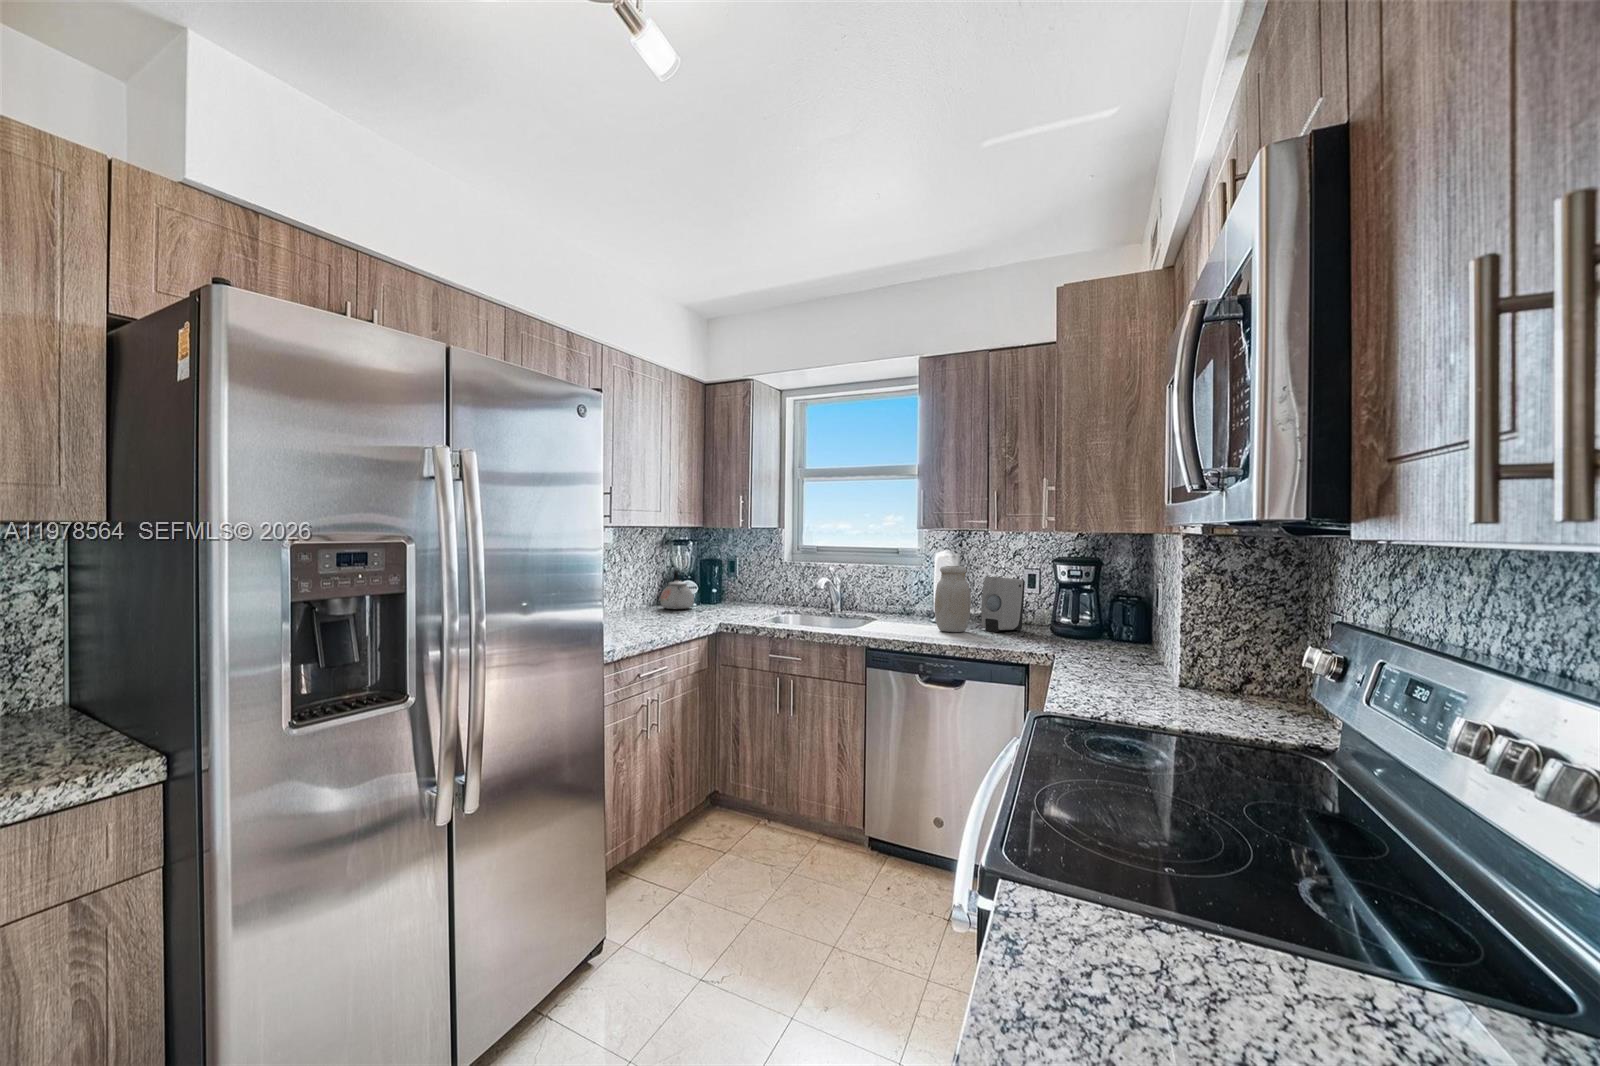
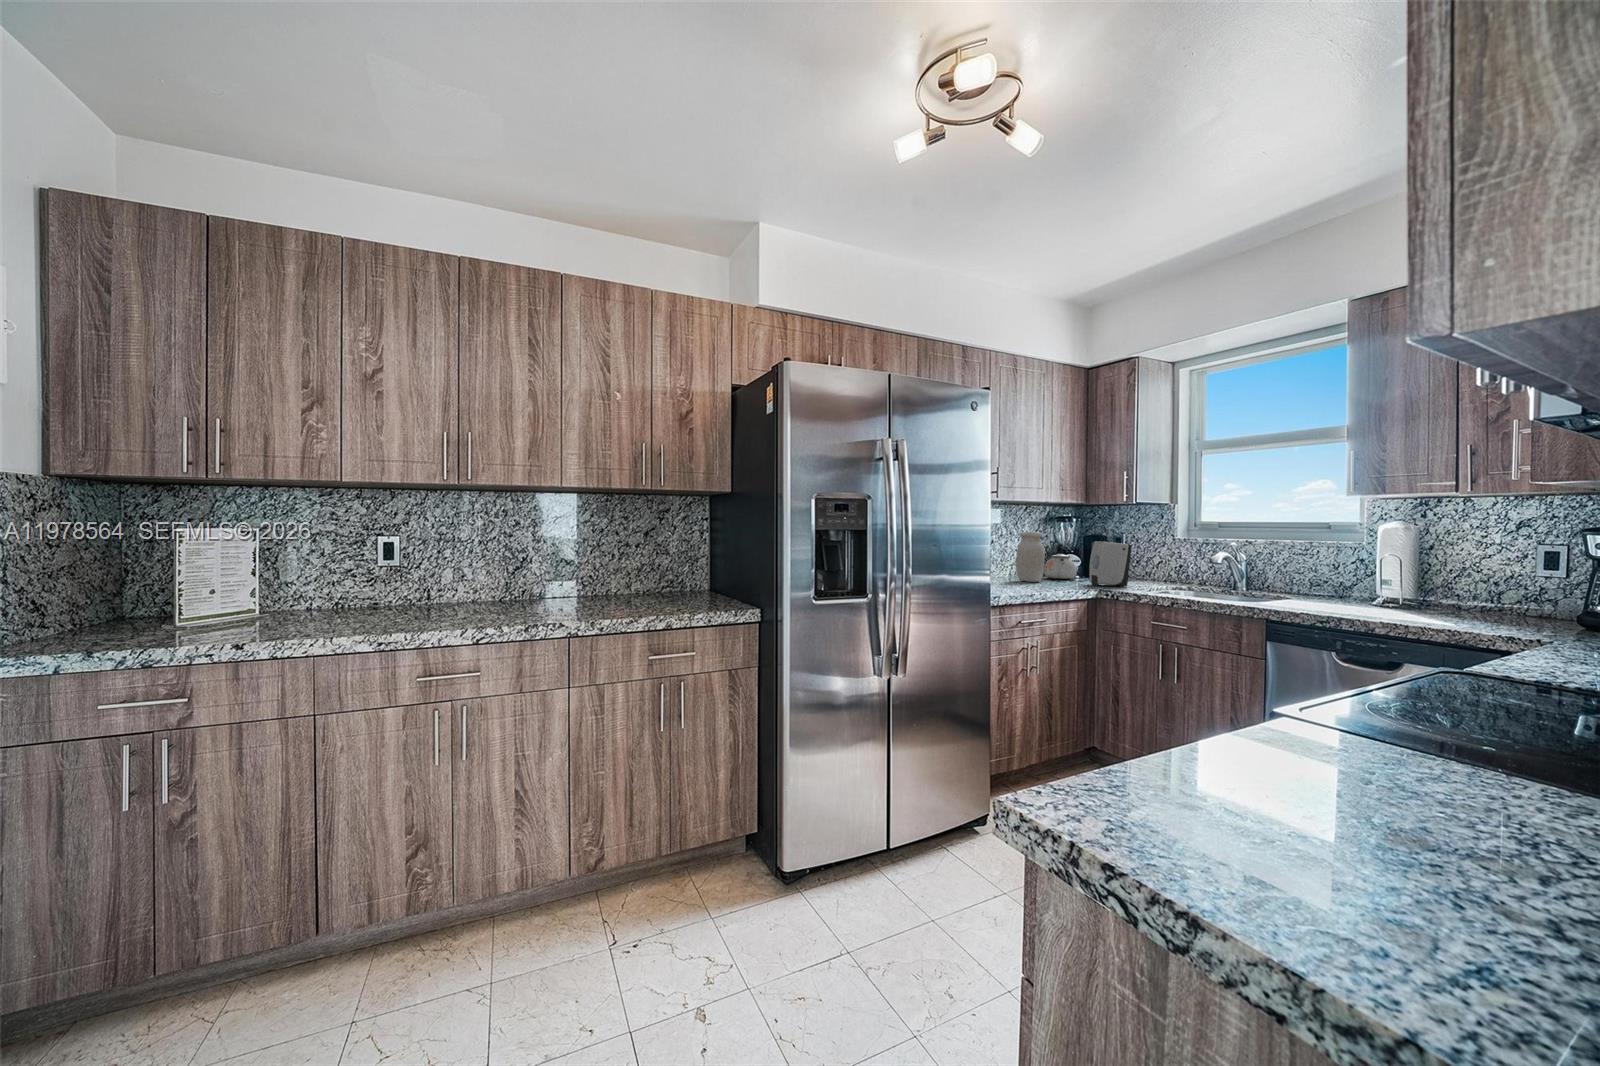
jar: present [935,566,971,632] -> present [1016,532,1045,582]
soap dispenser: present [981,577,1025,632] -> present [1089,541,1131,586]

